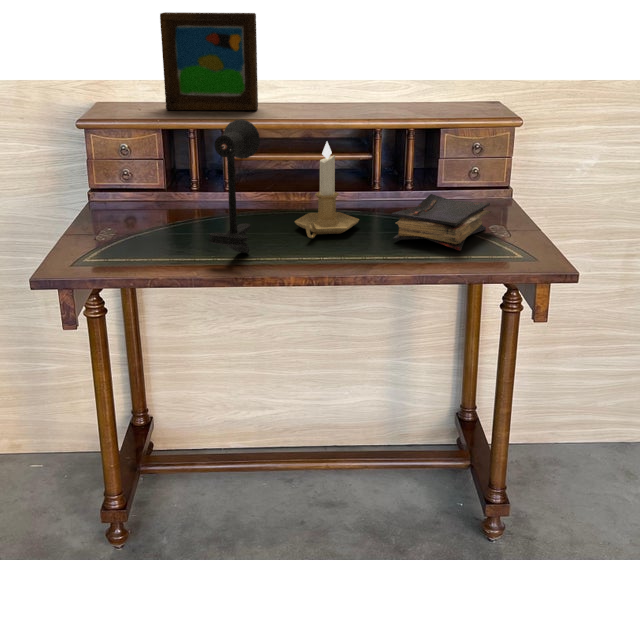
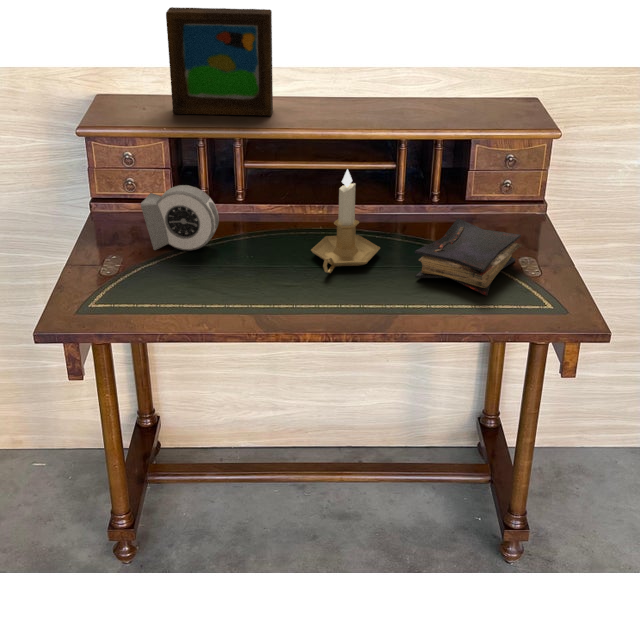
desk lamp: present [209,119,260,253] -> none [220,160,276,297]
alarm clock: none [135,164,208,226] -> present [141,185,219,250]

